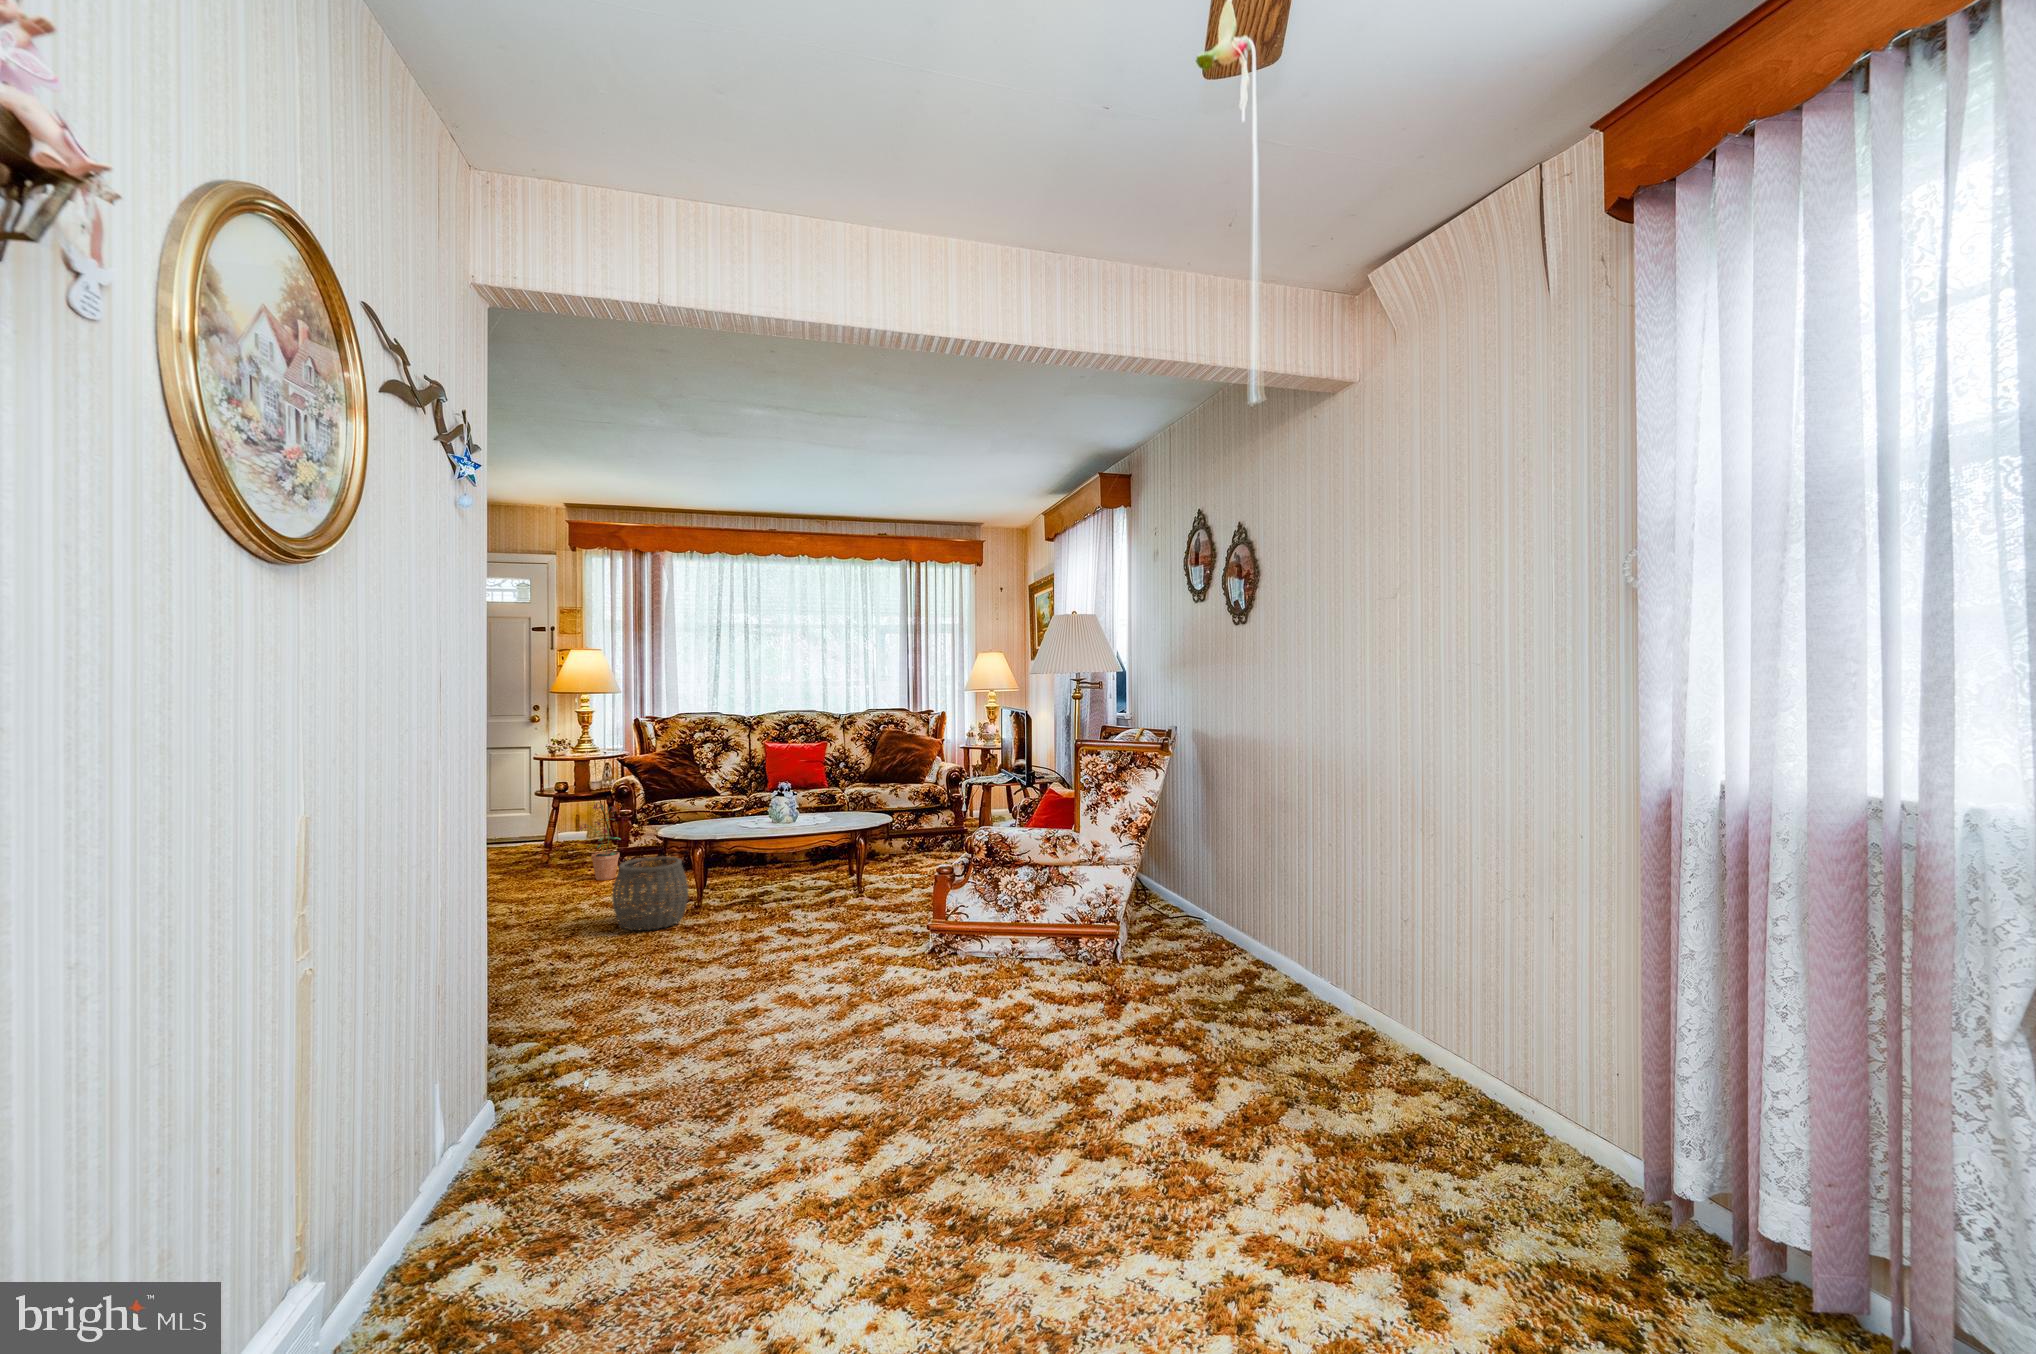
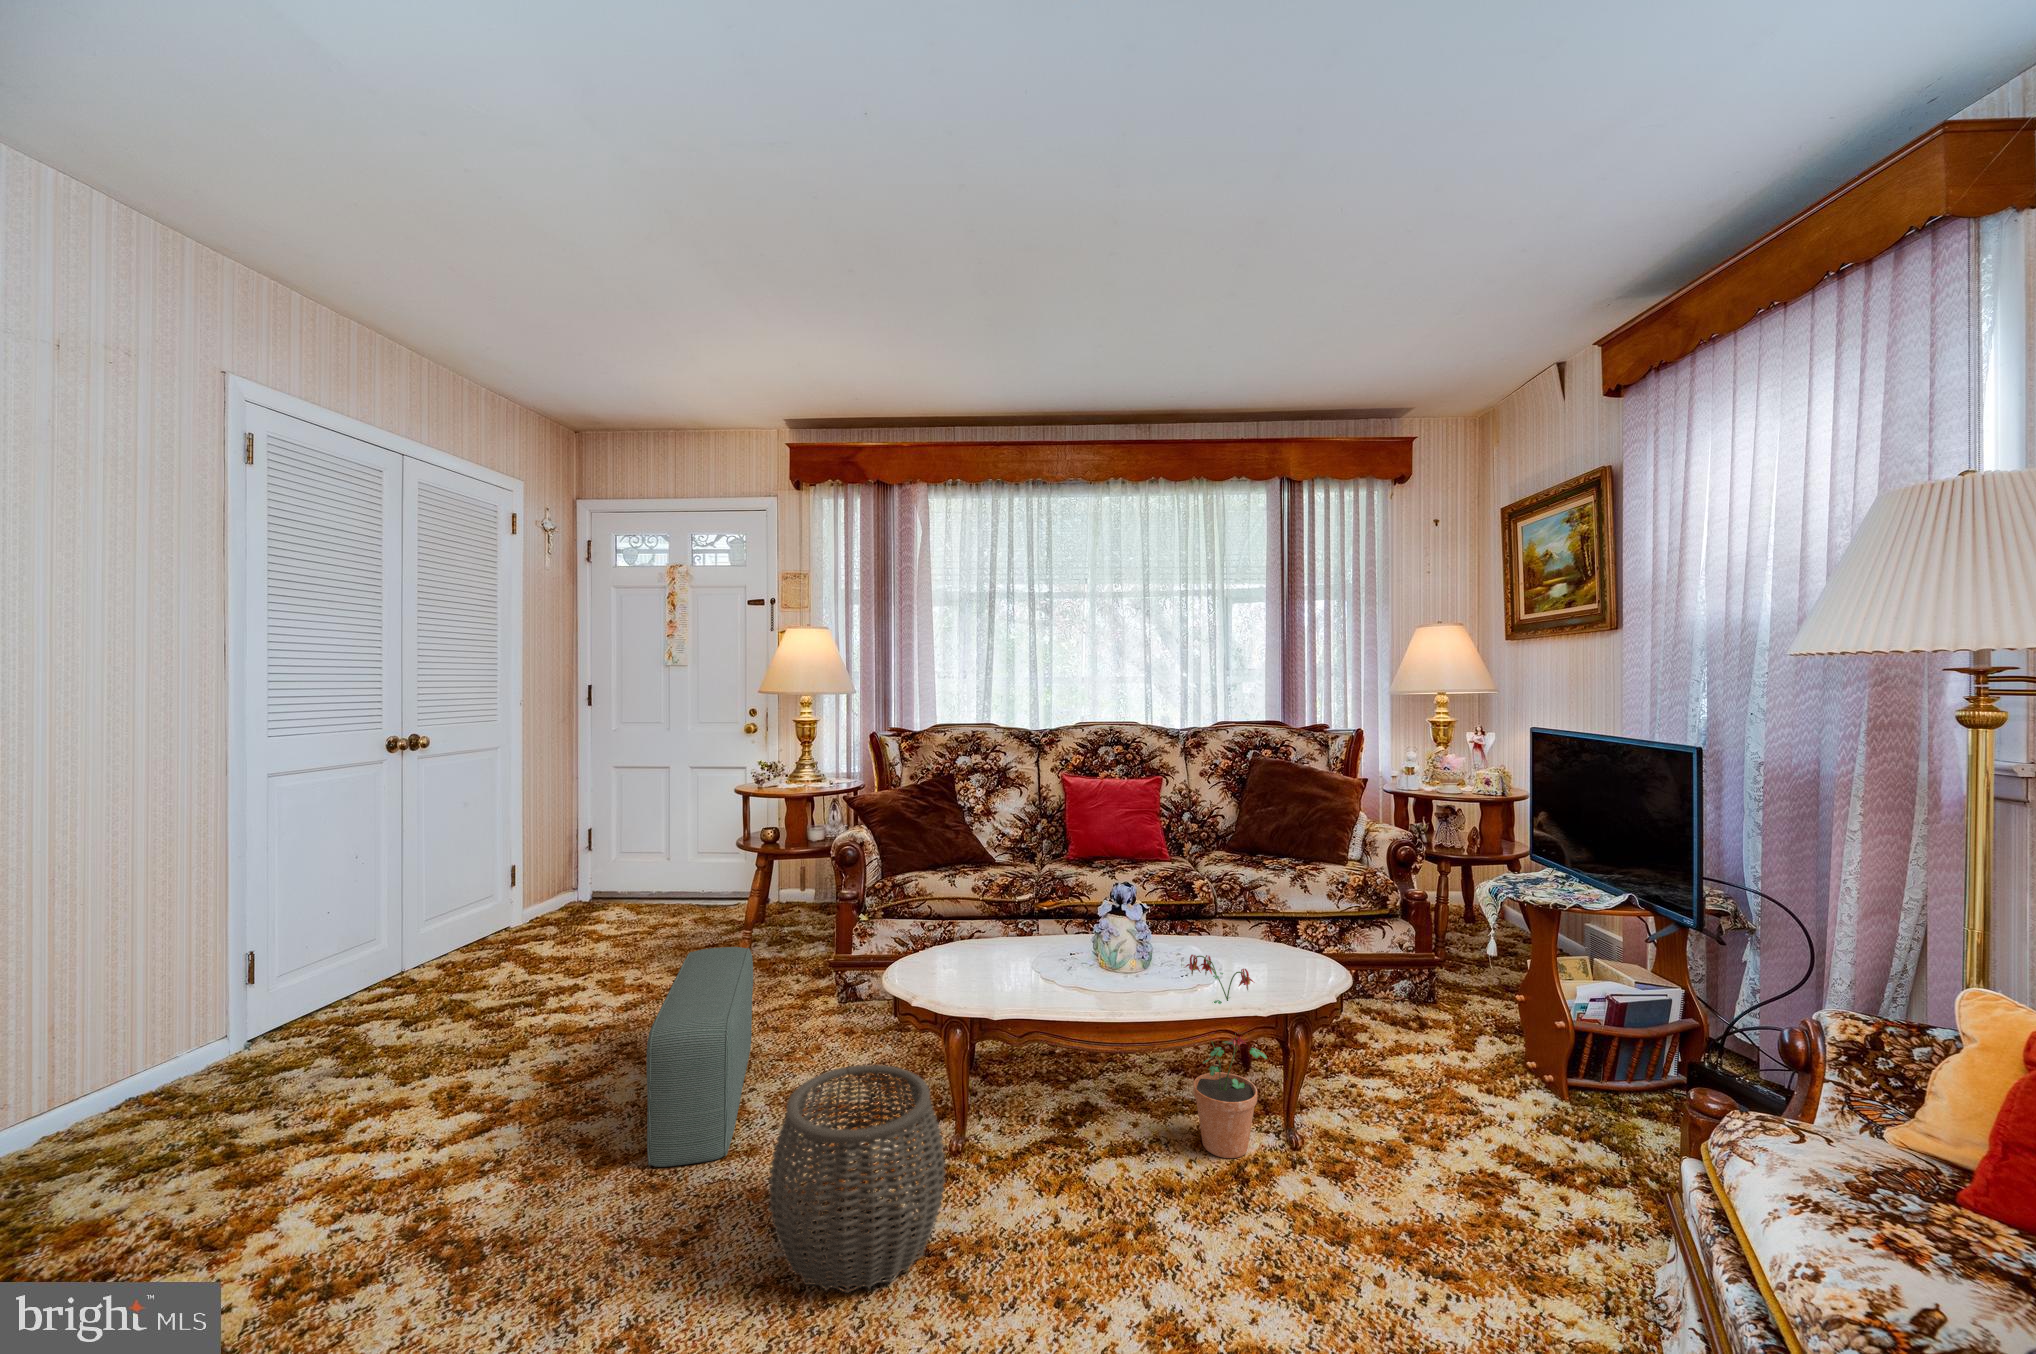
potted plant: present [579,803,621,880] -> present [1184,955,1267,1158]
pouf: none [538,834,581,918] -> present [646,947,753,1167]

